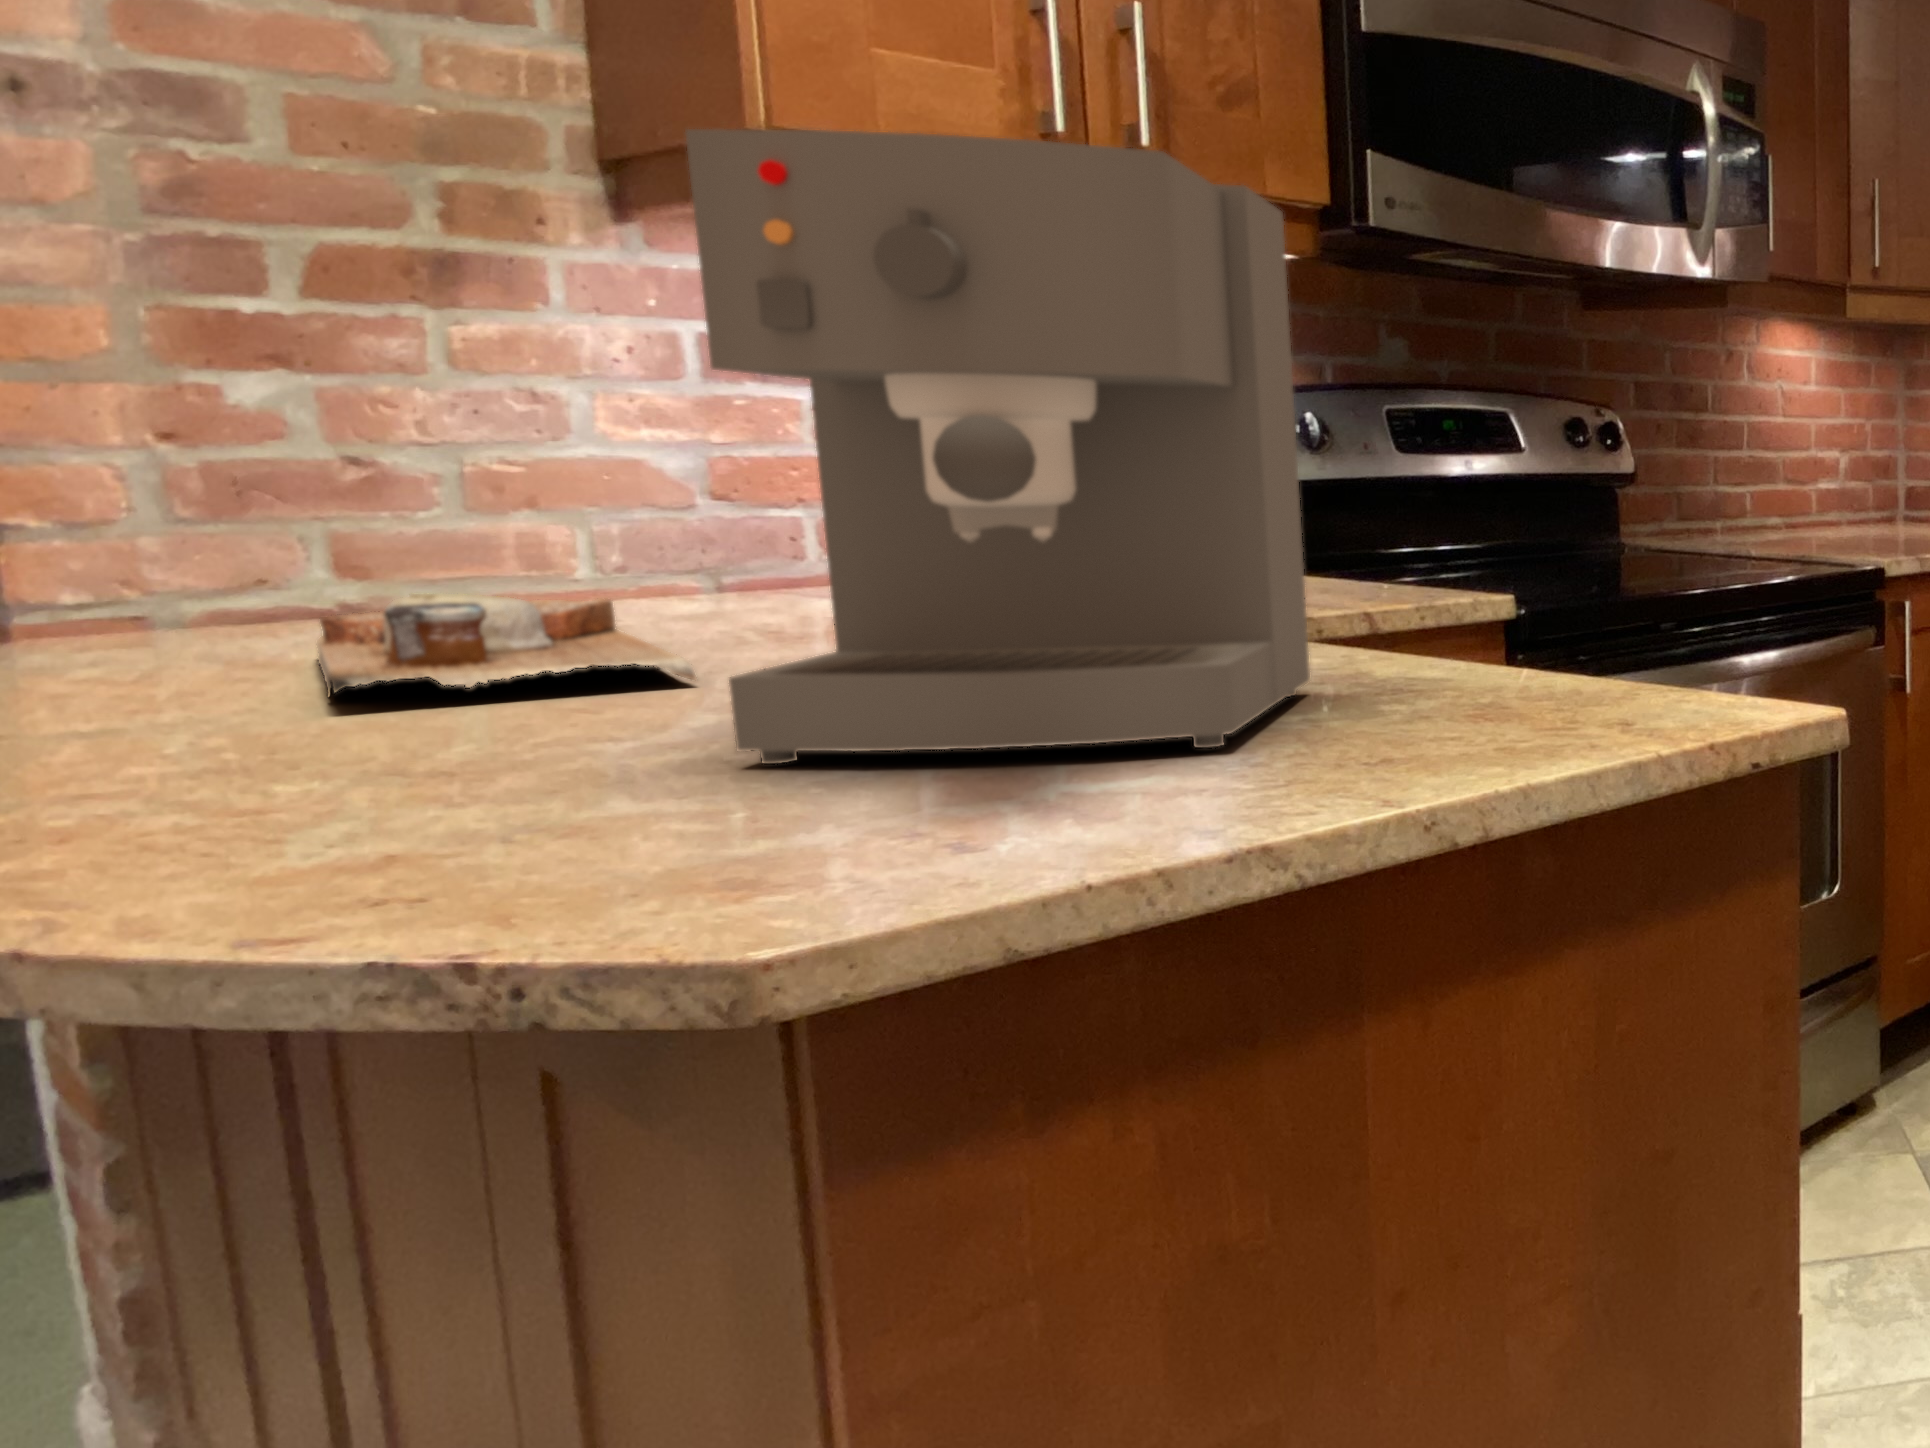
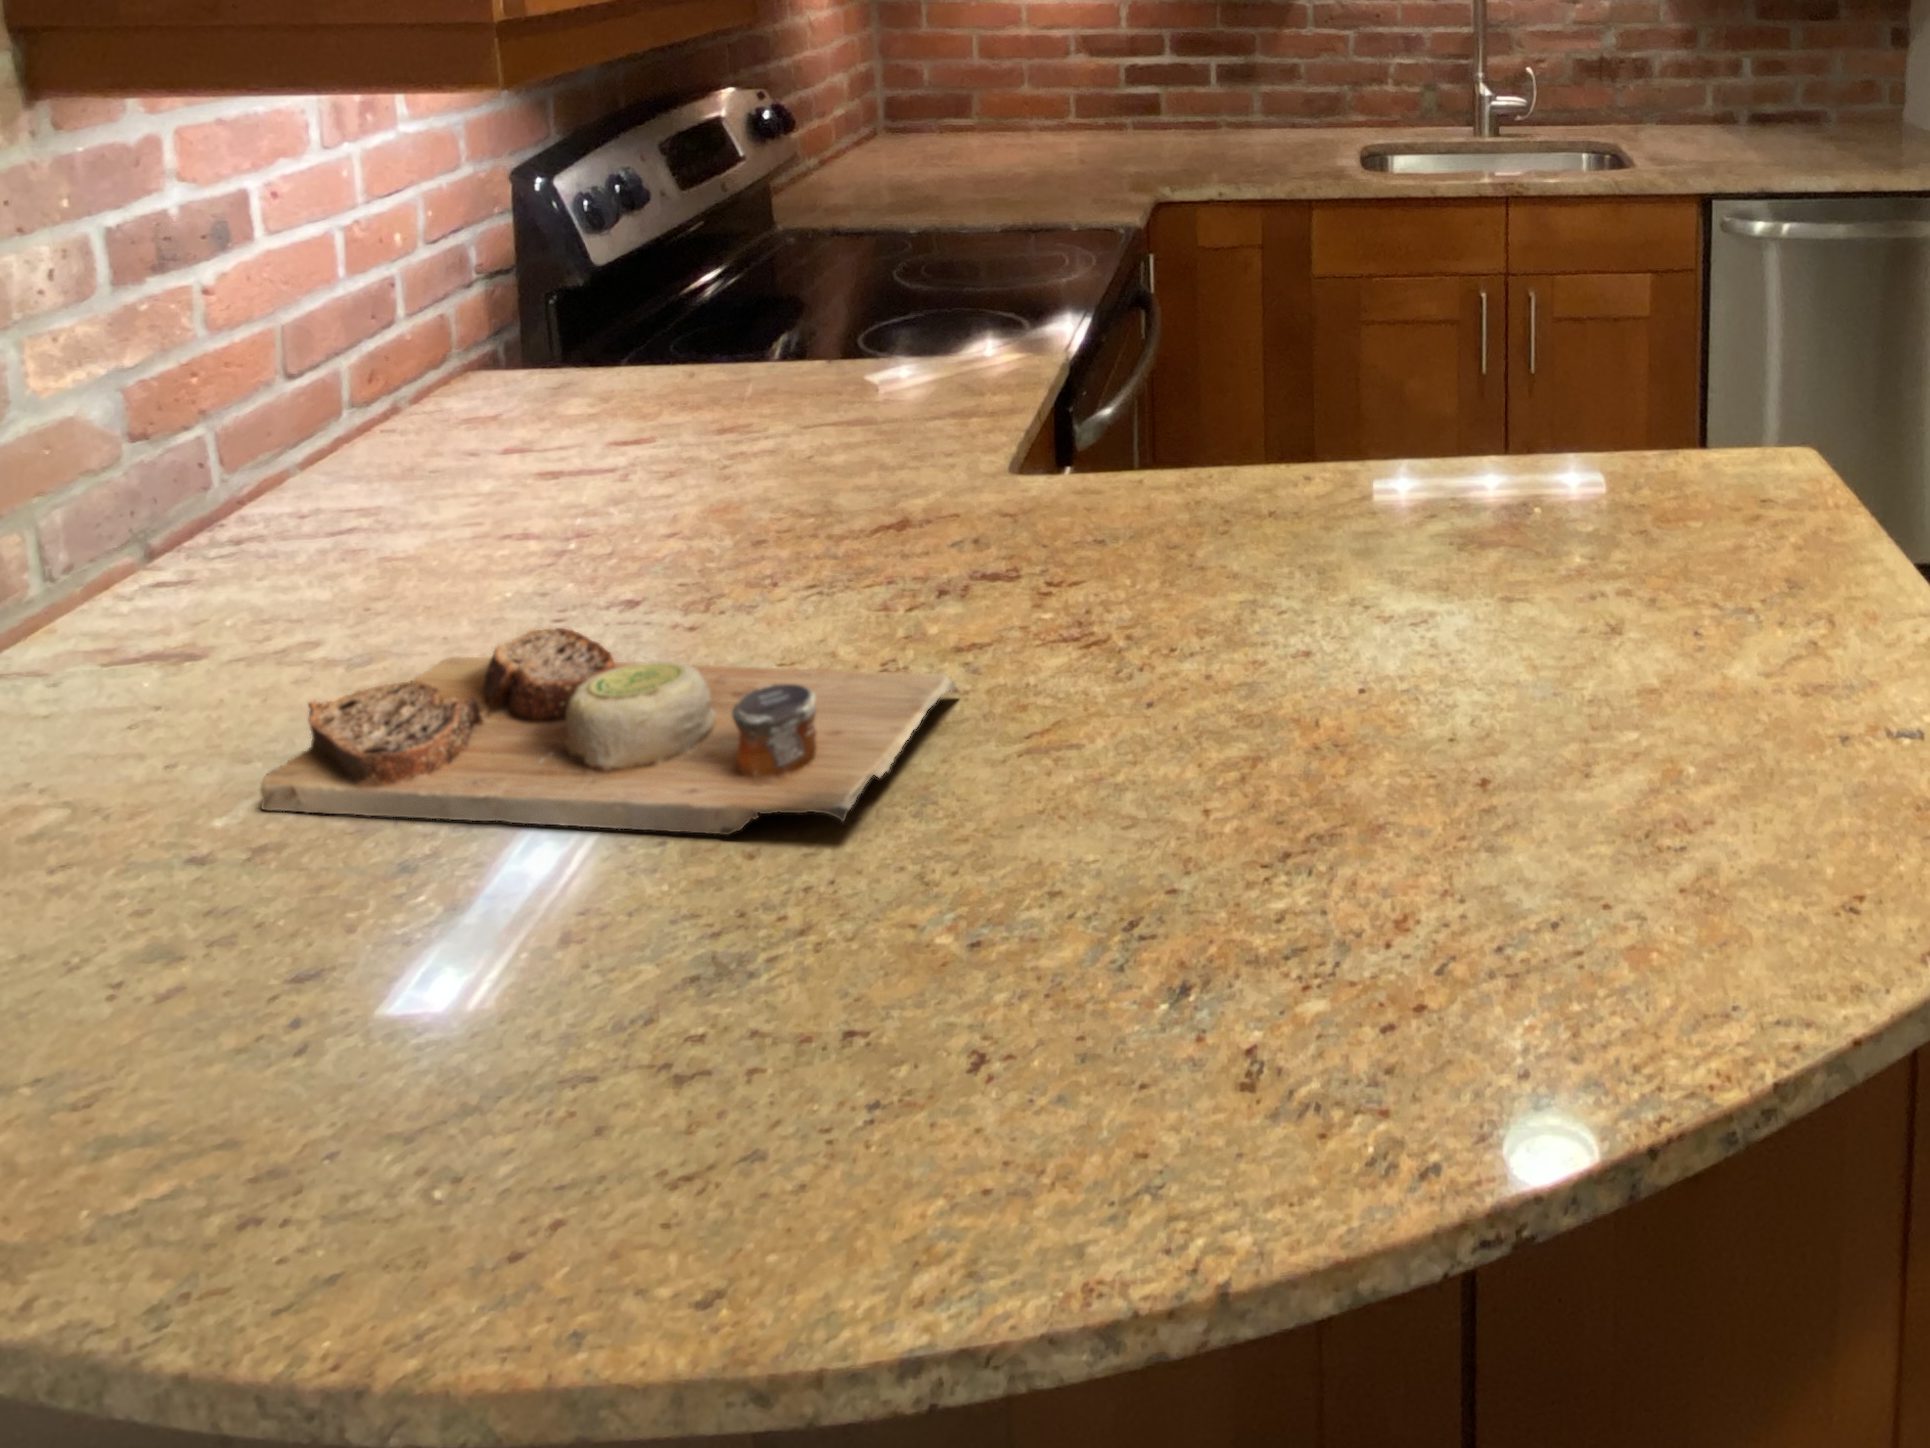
coffee maker: present [686,129,1310,764] -> none [1241,174,1794,746]

